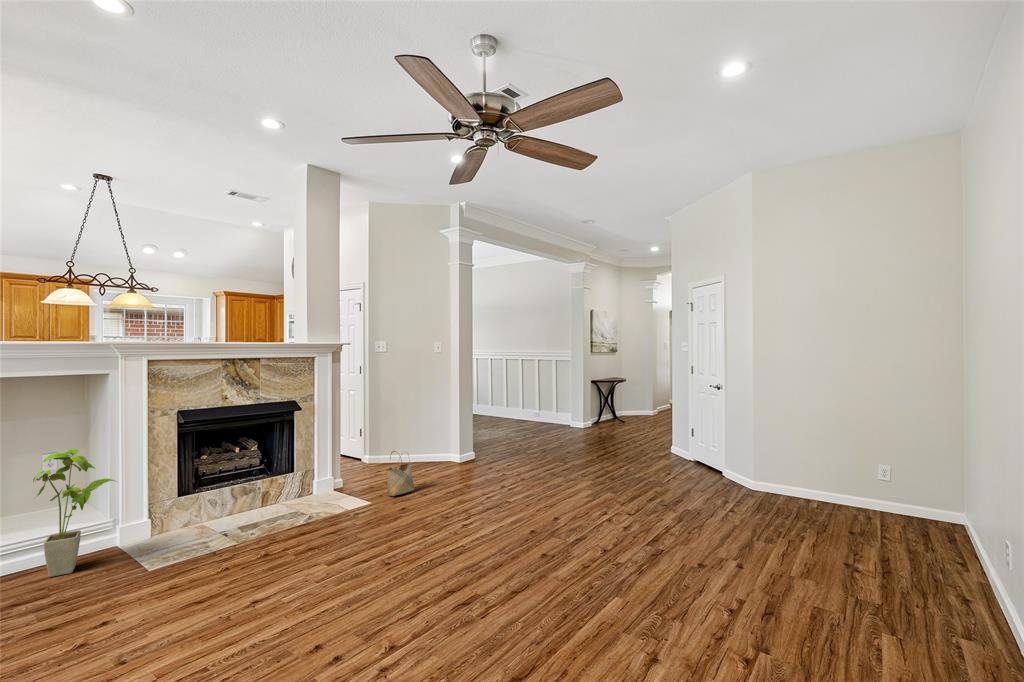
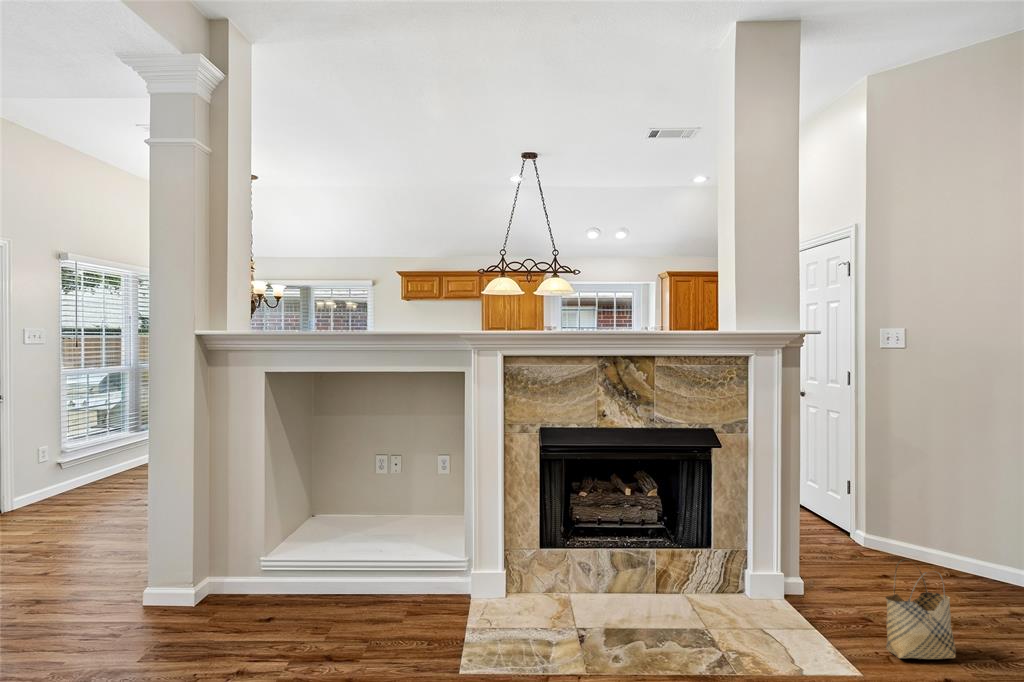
house plant: present [33,449,115,577] -> none [368,469,454,630]

